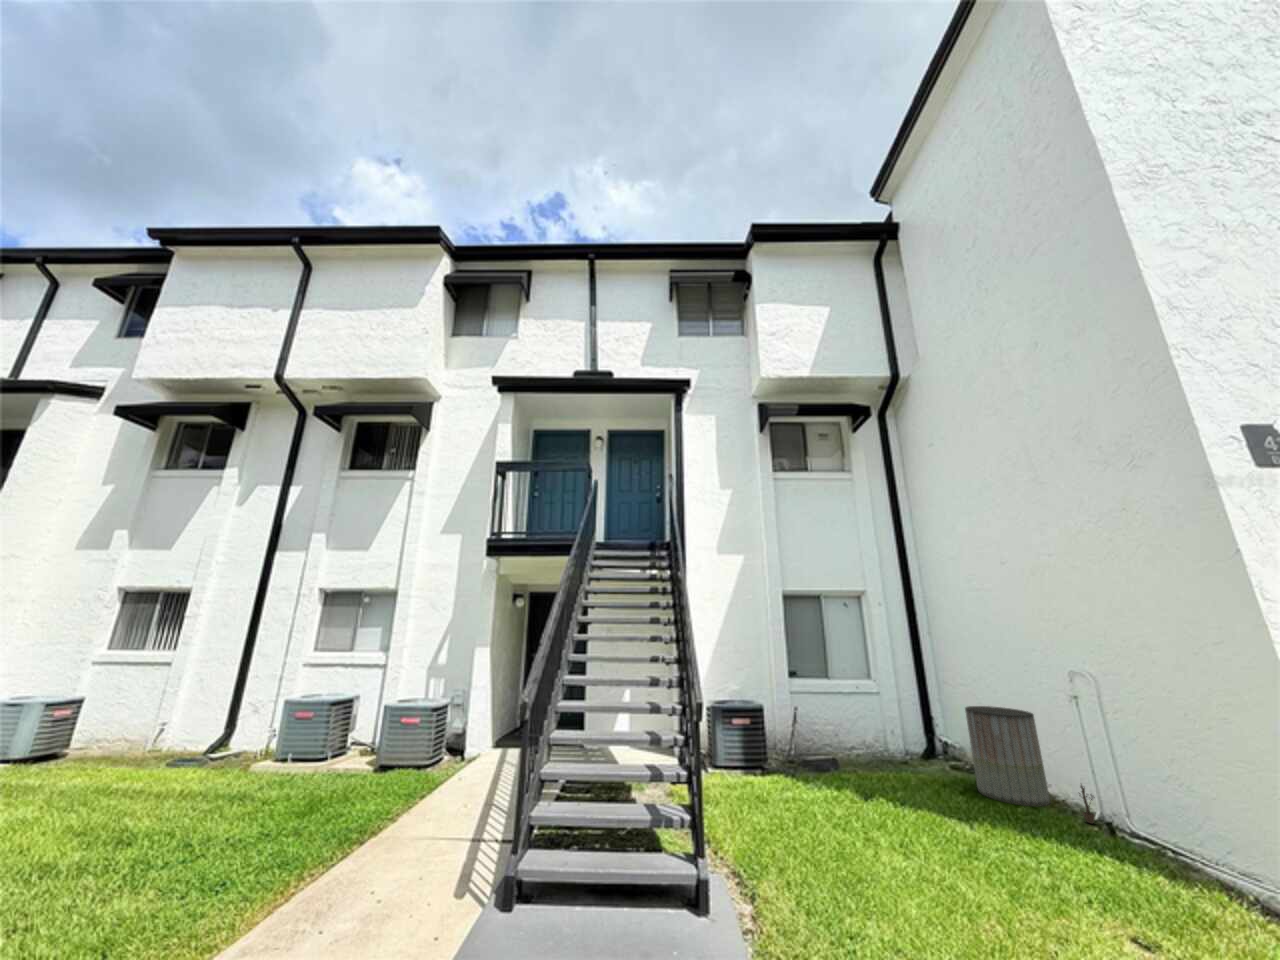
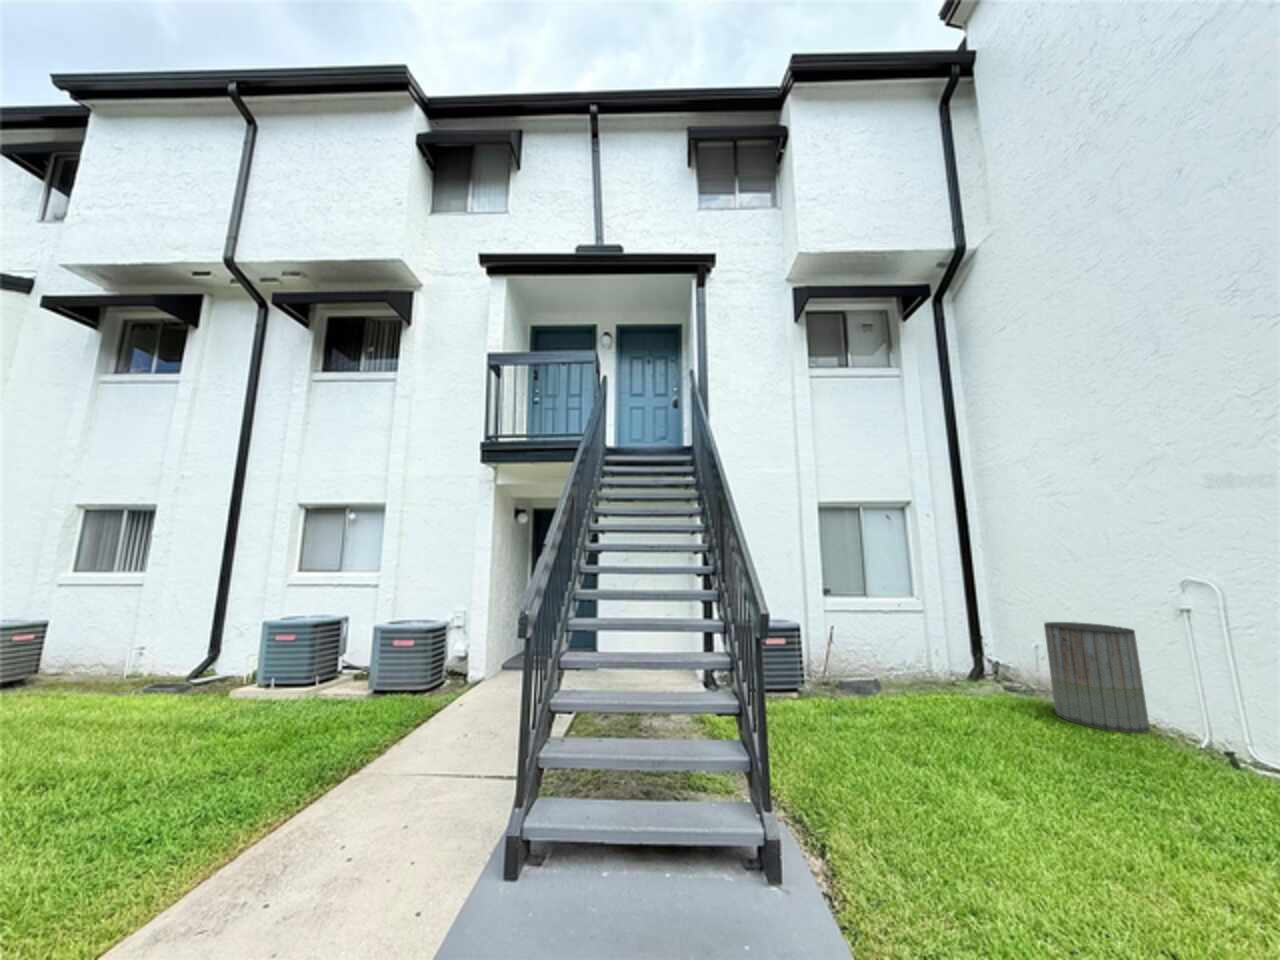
decorative plant: present [1079,784,1095,824] -> none [1199,708,1227,754]

